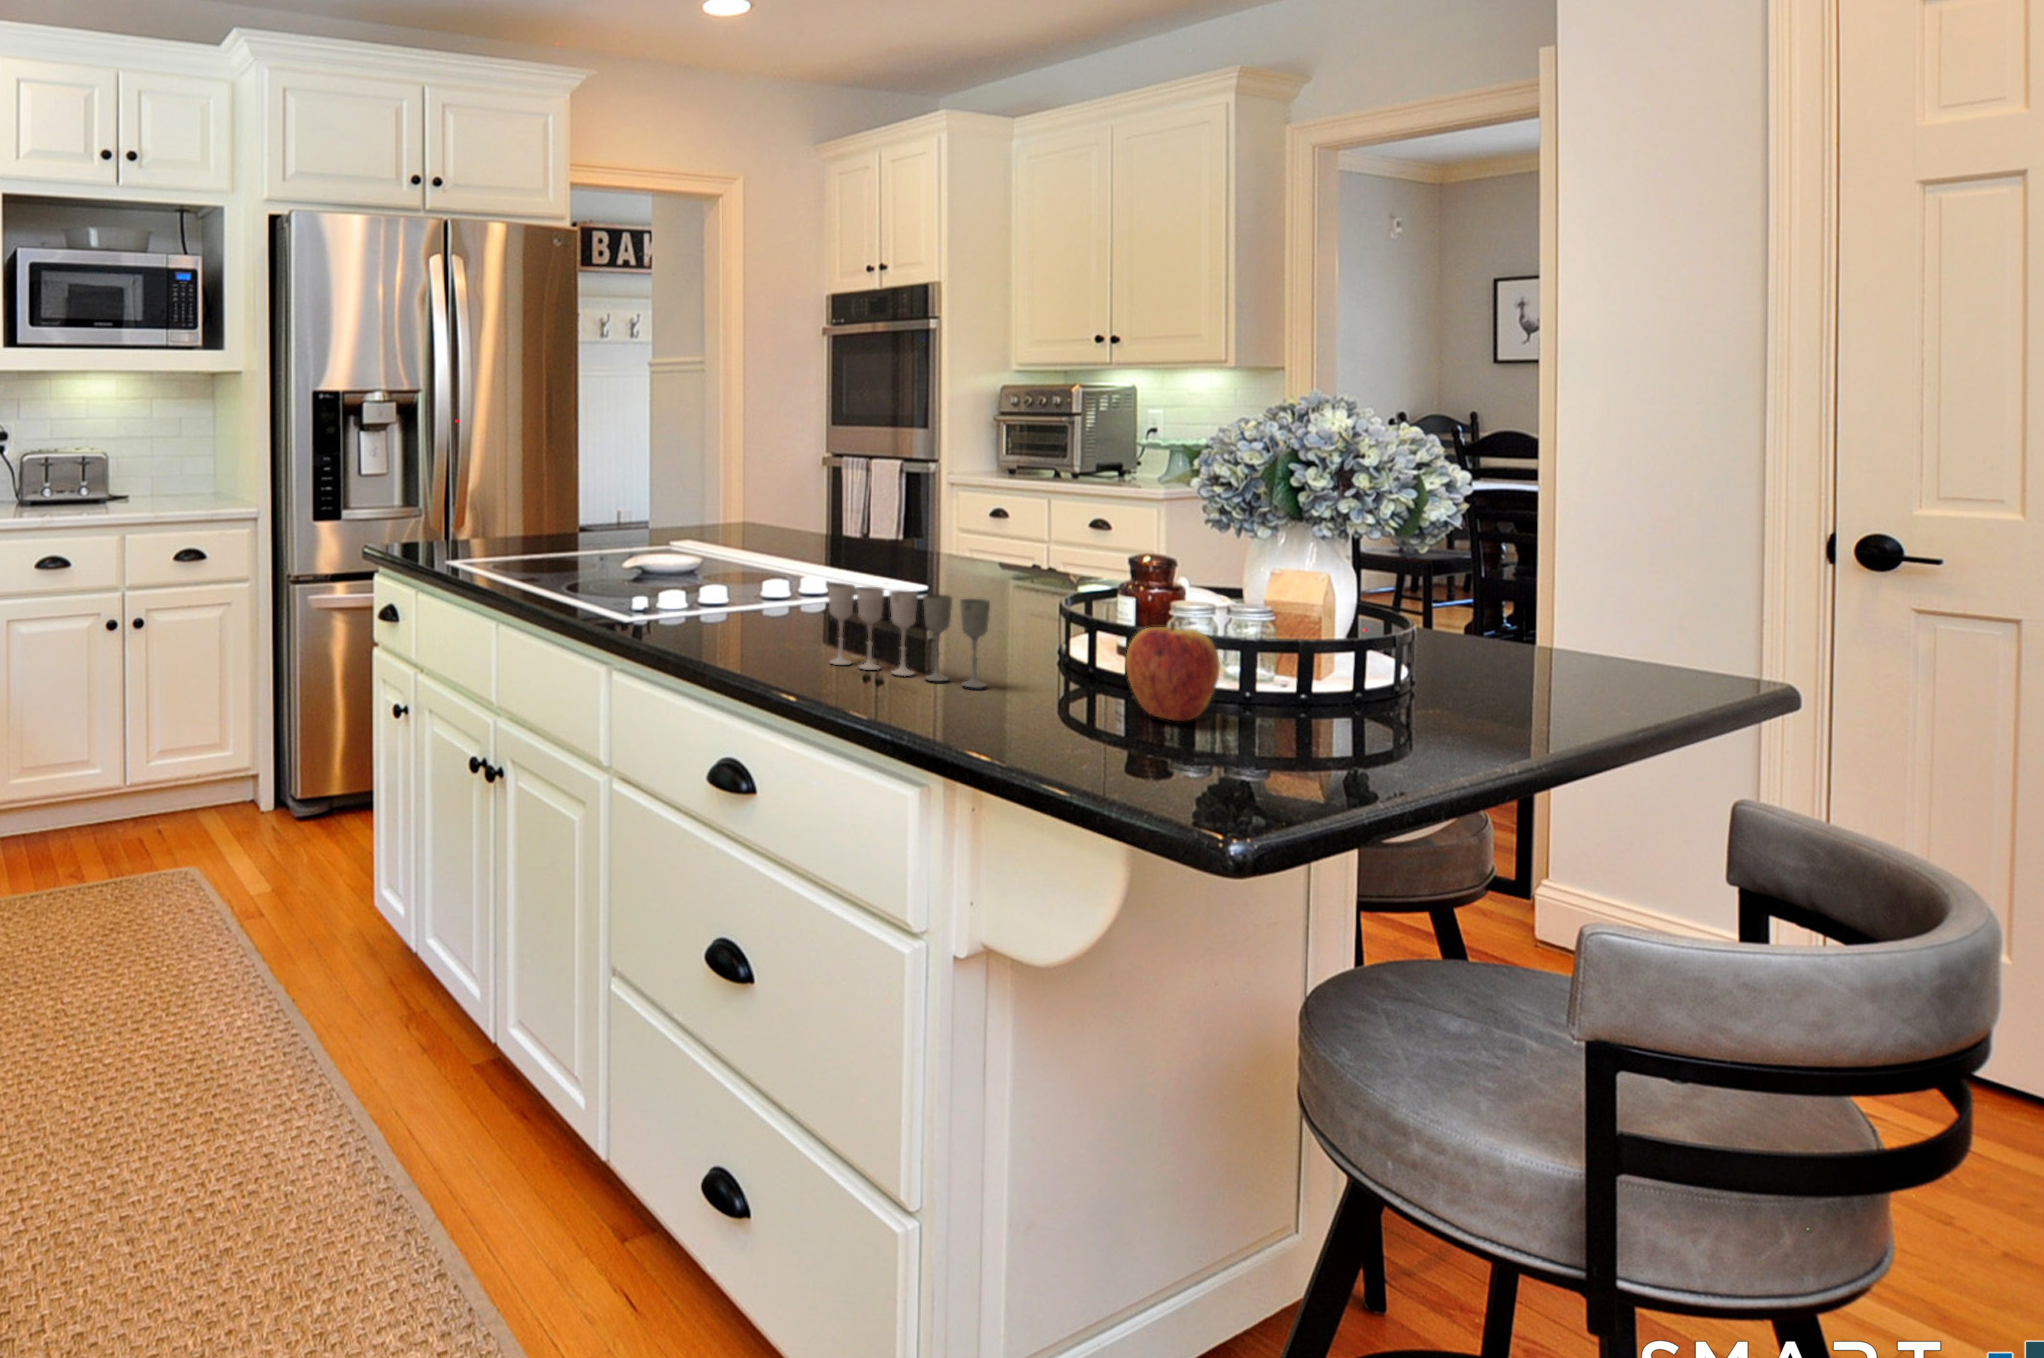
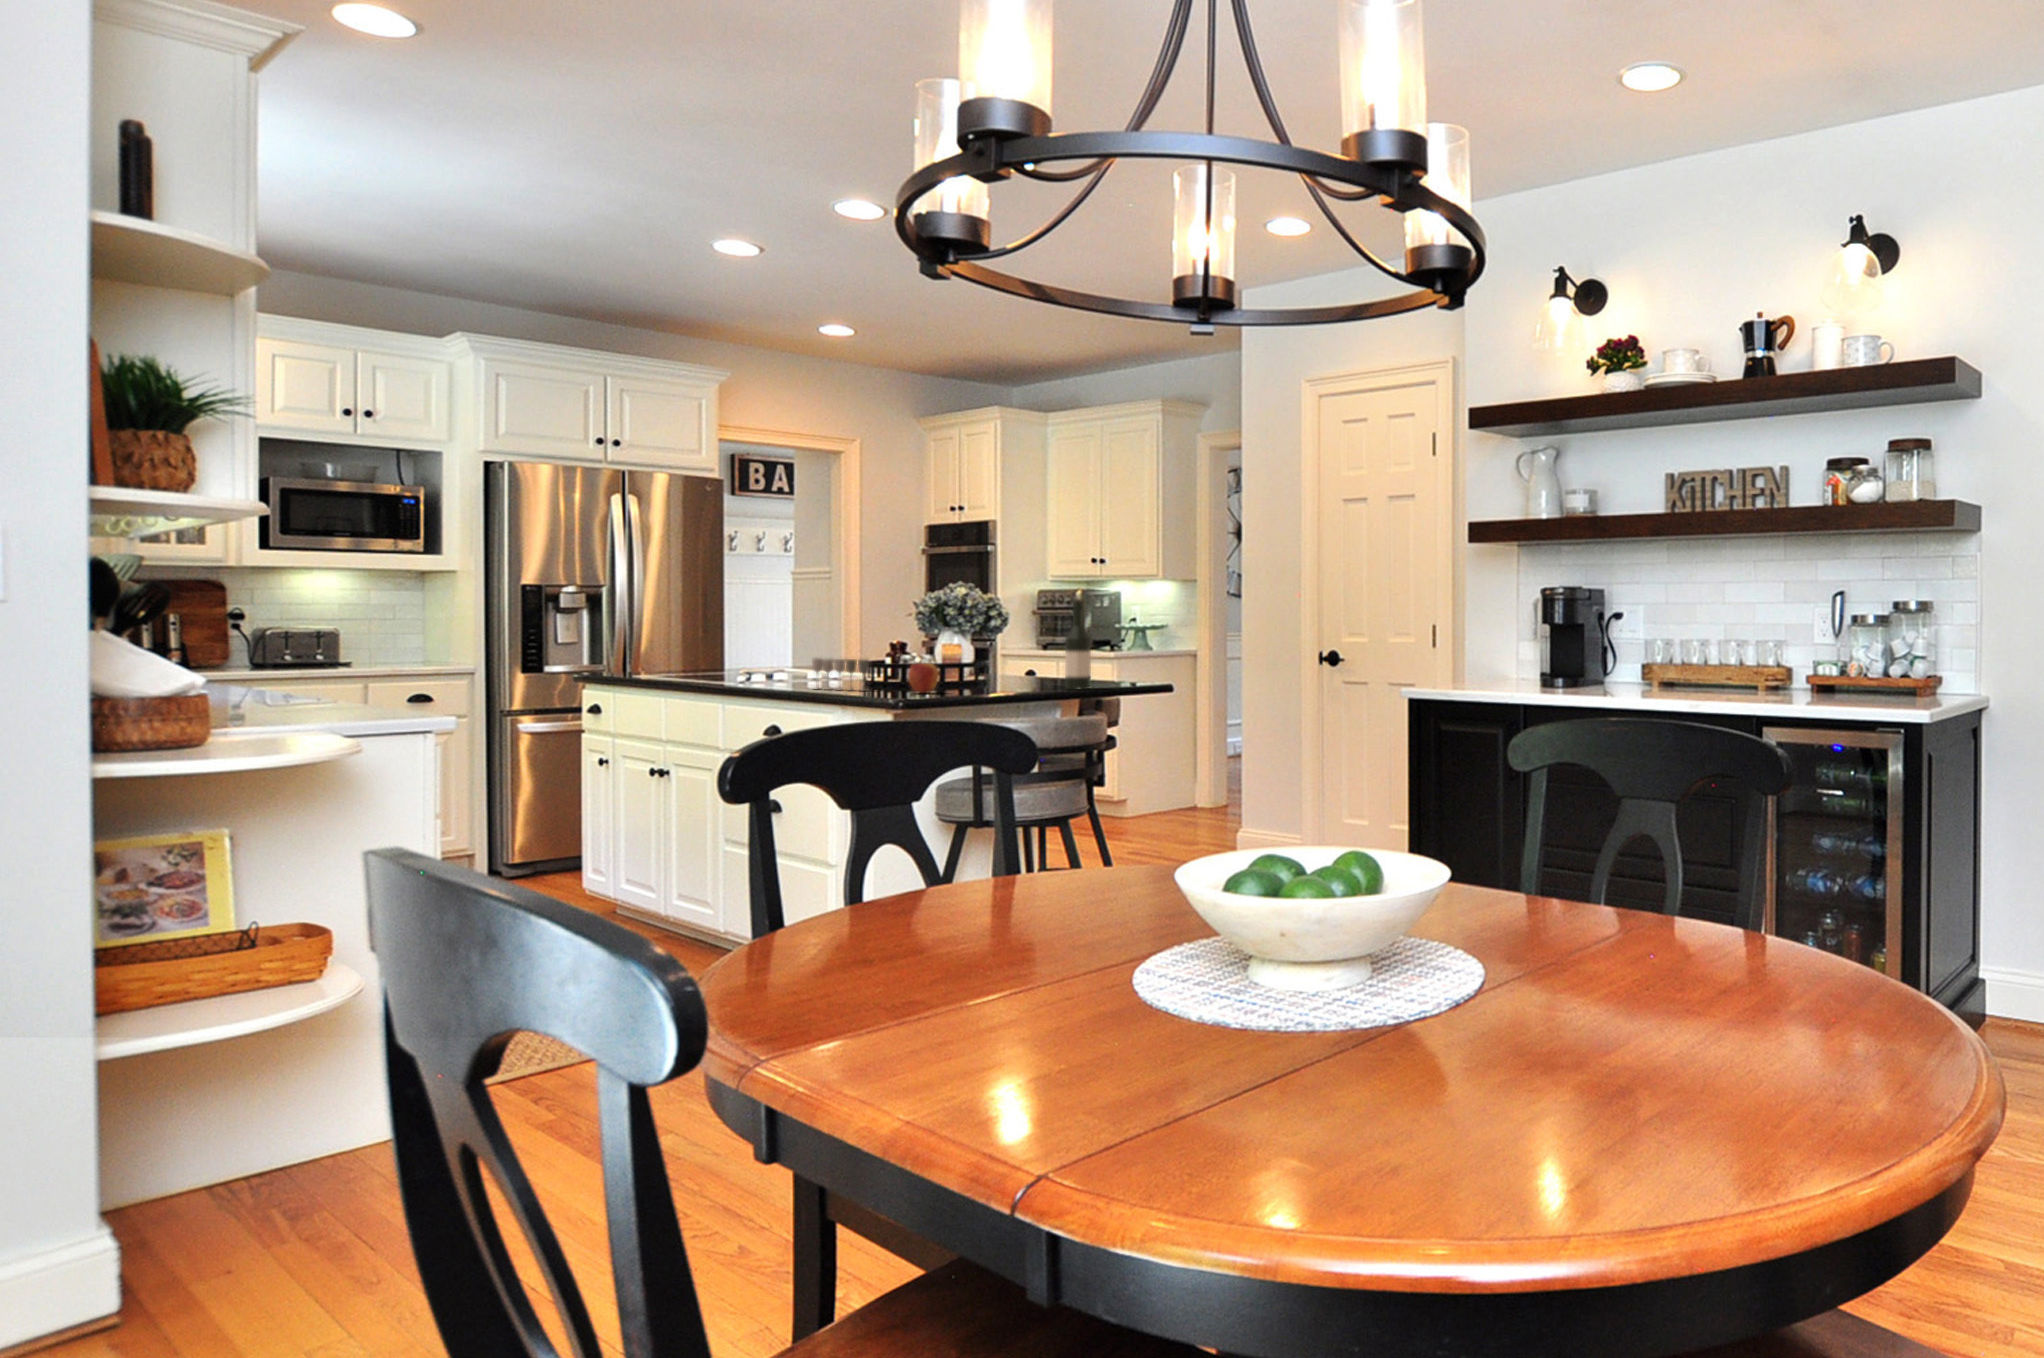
wine bottle: none [1547,431,1640,713] -> present [1065,599,1091,690]

